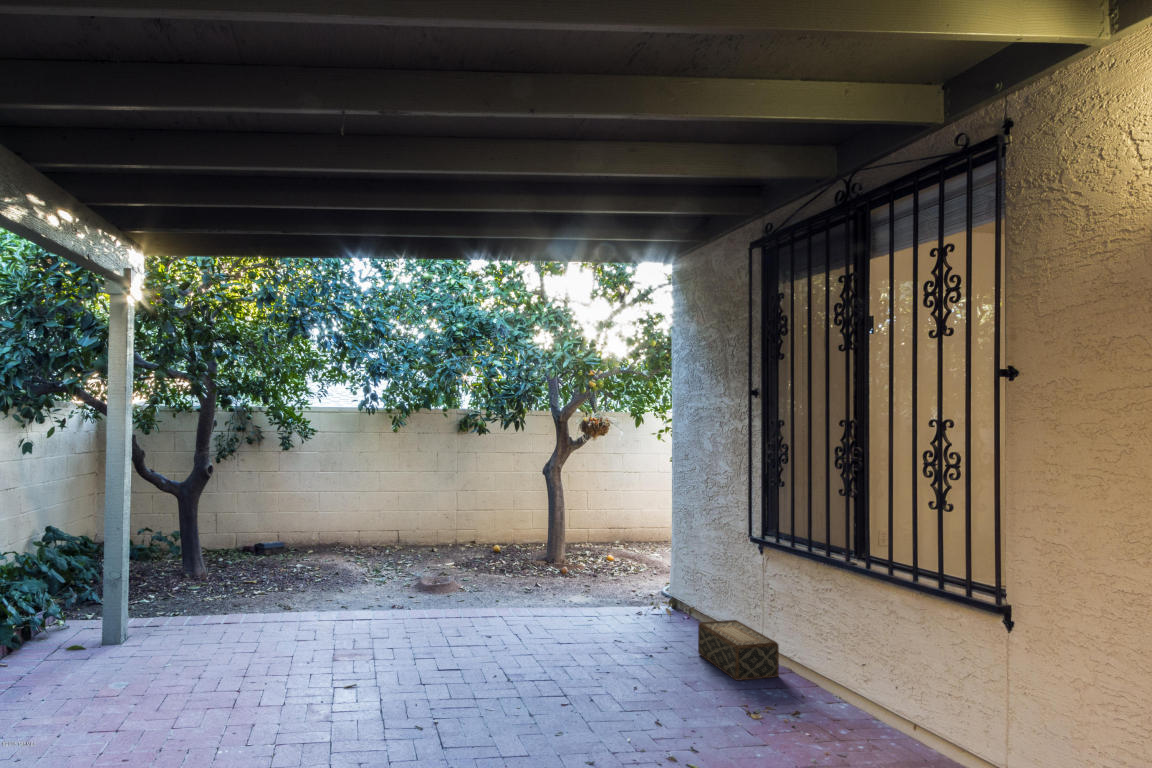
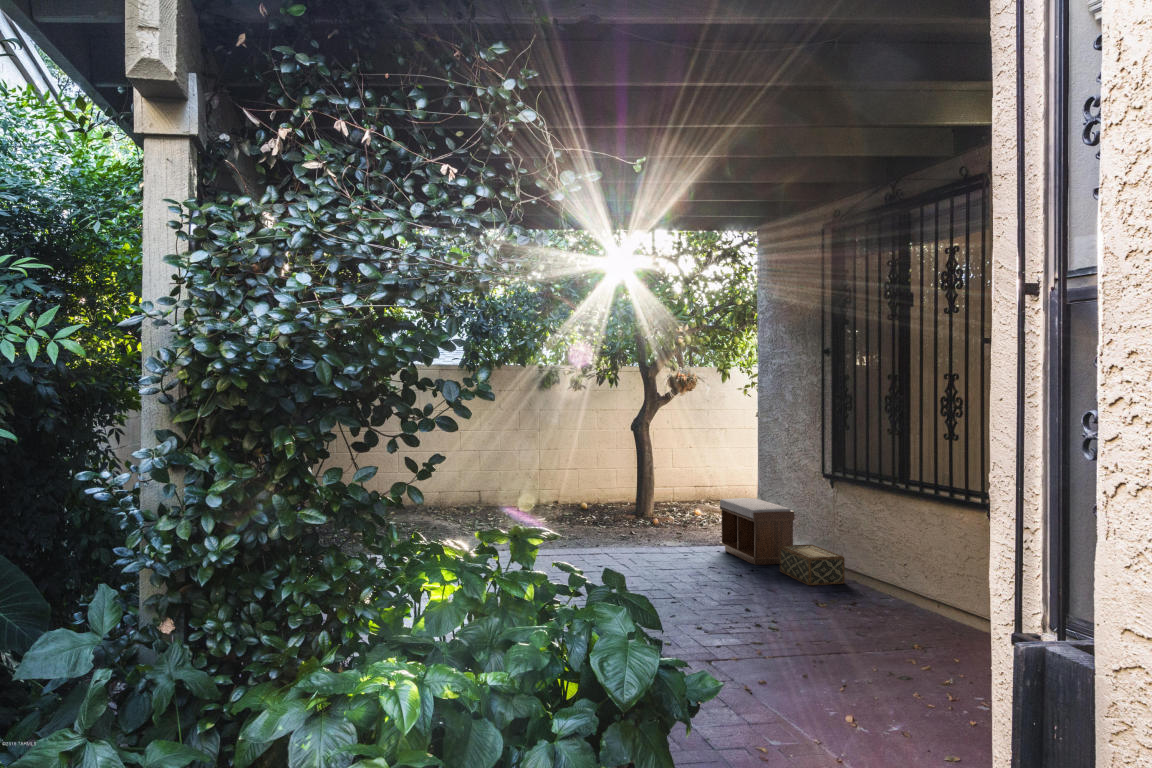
bench: none [629,556,714,641] -> present [720,498,794,565]

